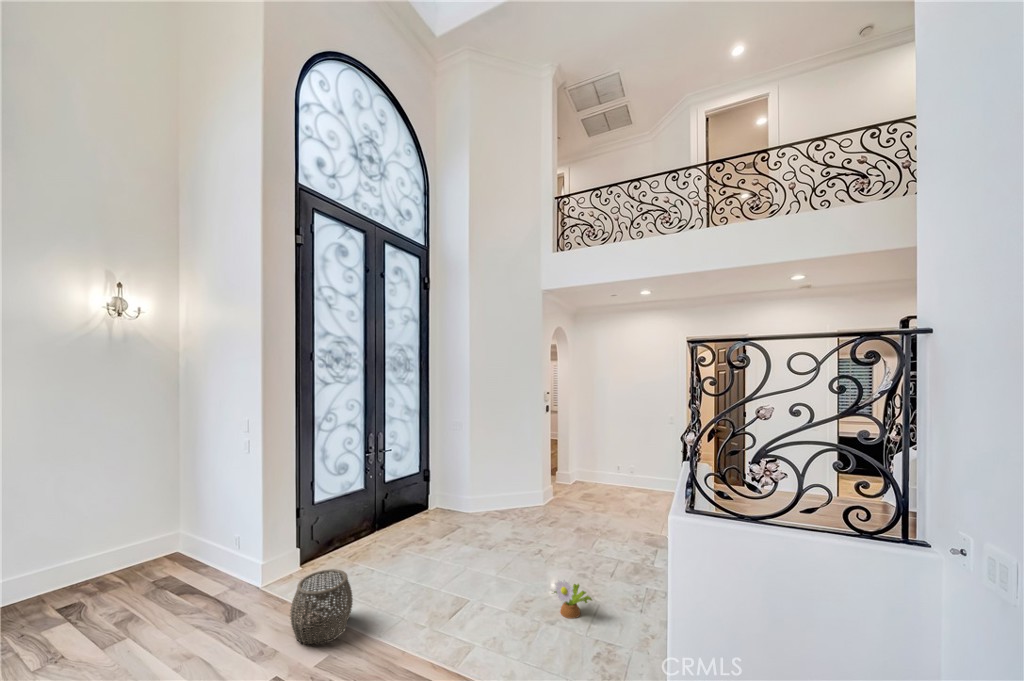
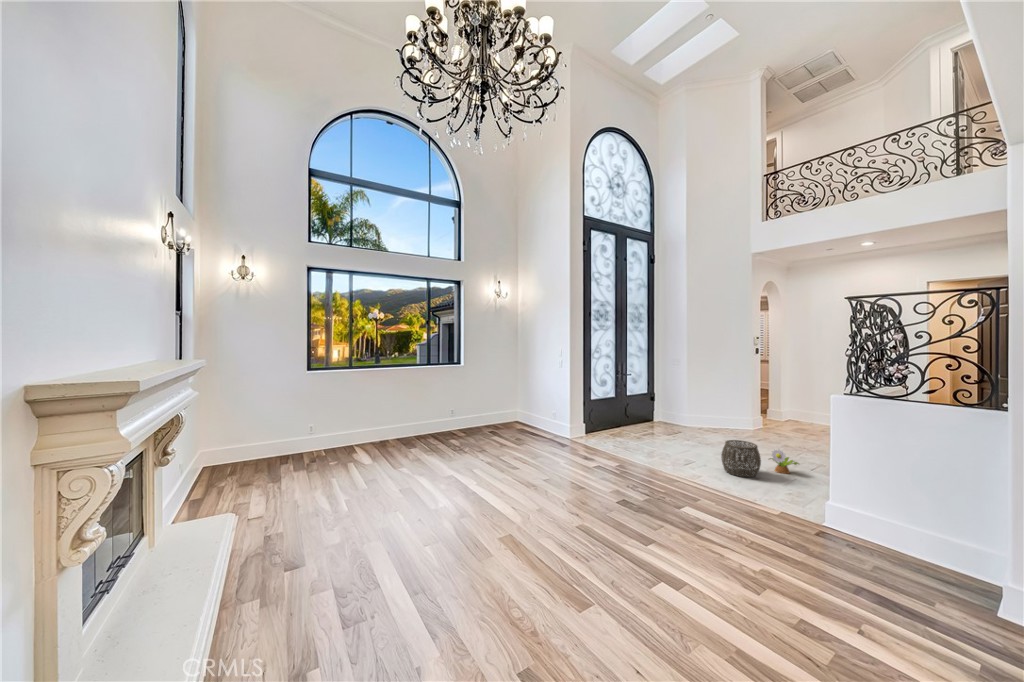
woven basket: present [290,569,353,644] -> present [721,440,761,477]

